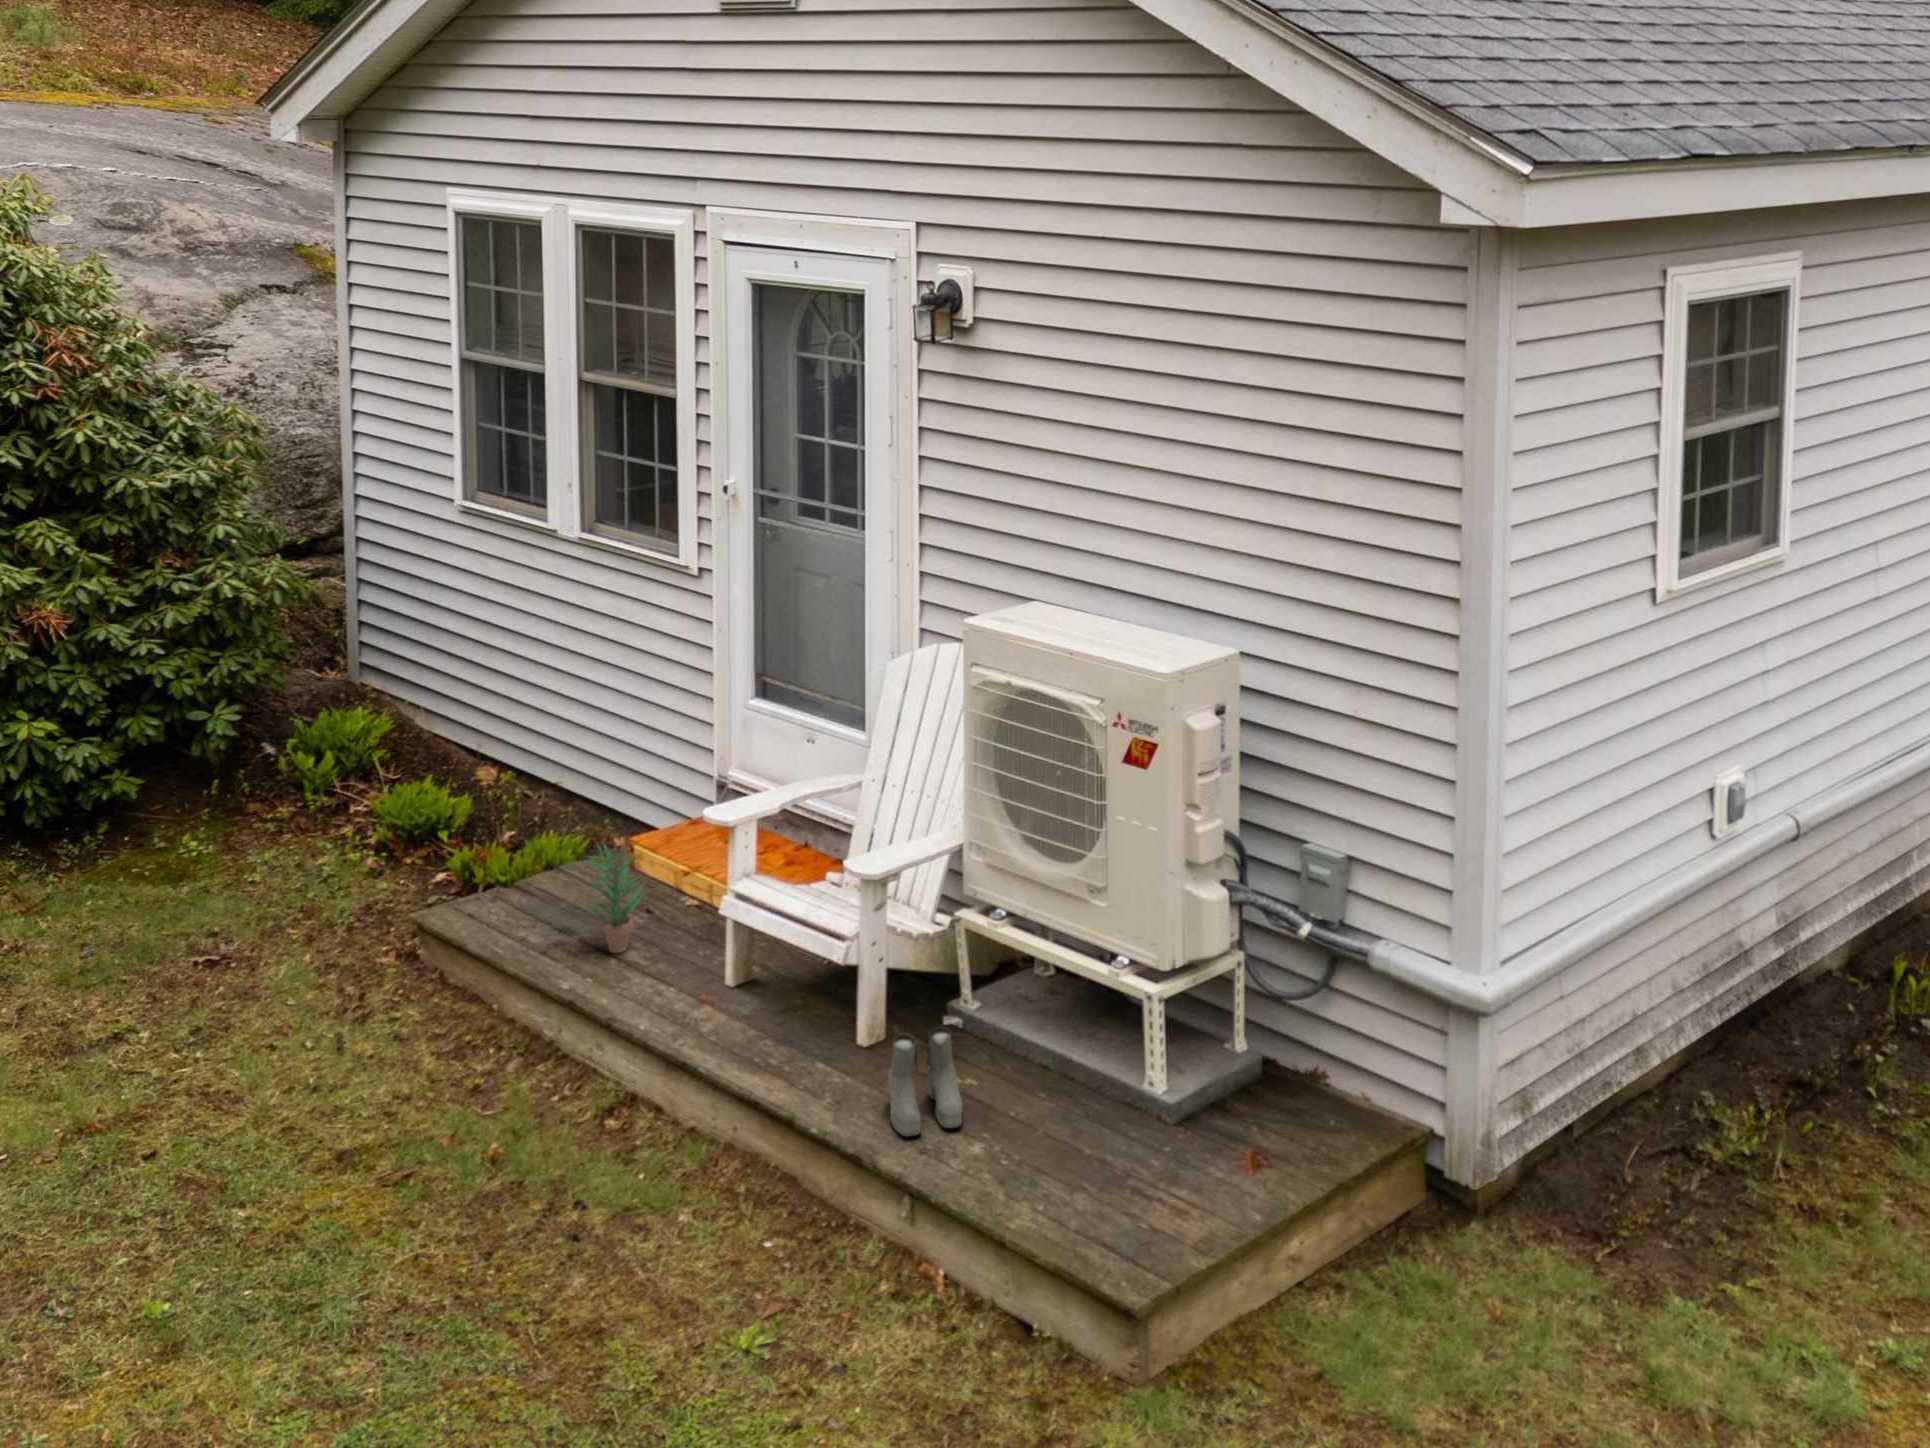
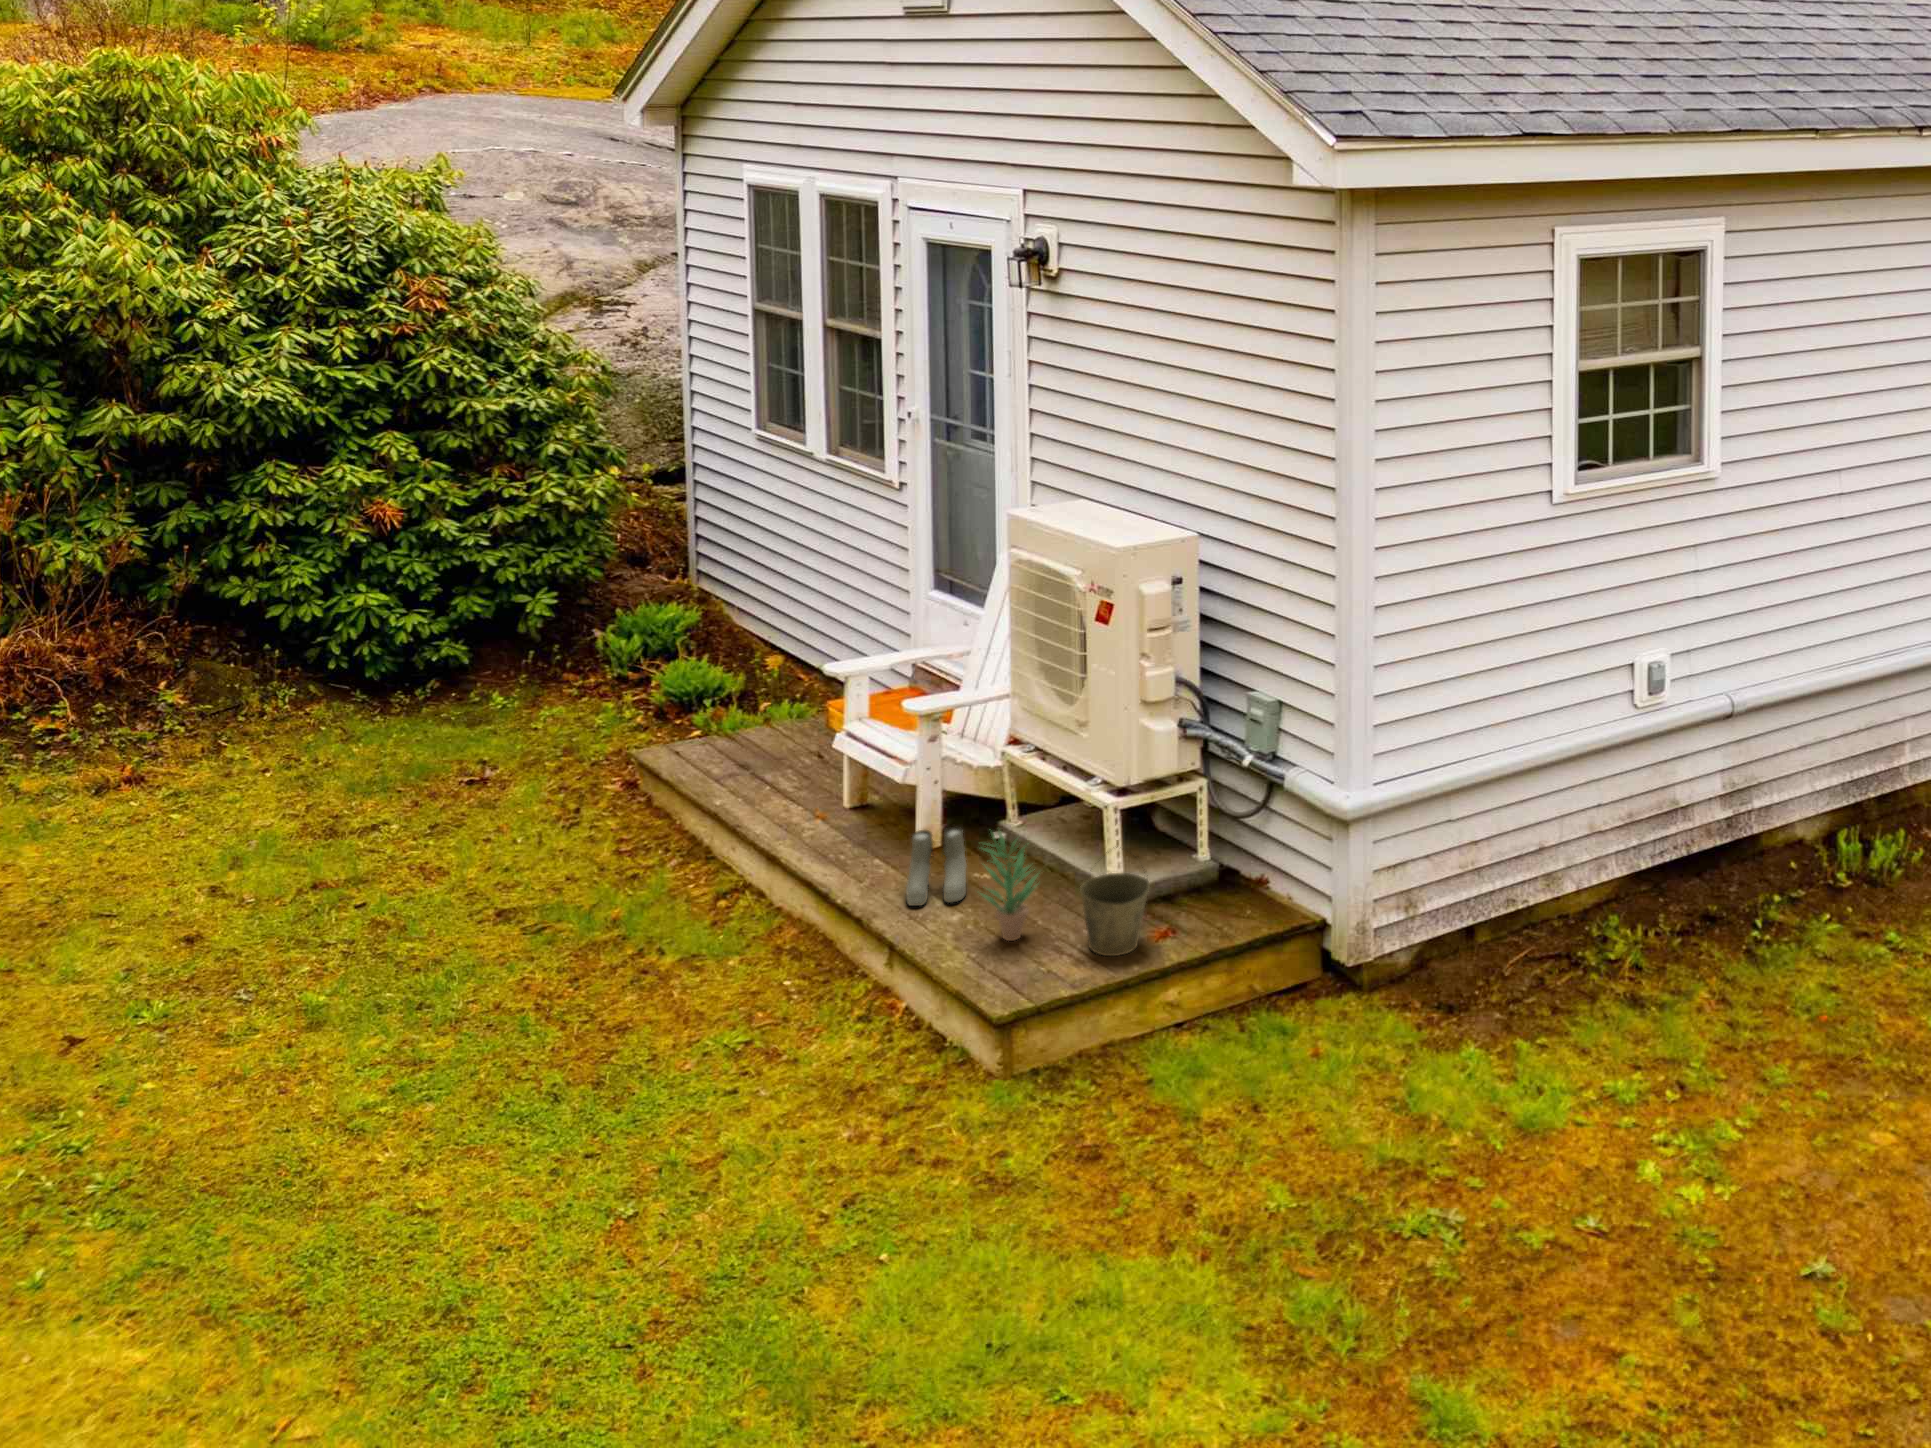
potted plant: present [587,844,643,953] -> present [981,832,1037,941]
bucket: none [1153,1059,1239,1199] -> present [1080,855,1150,956]

